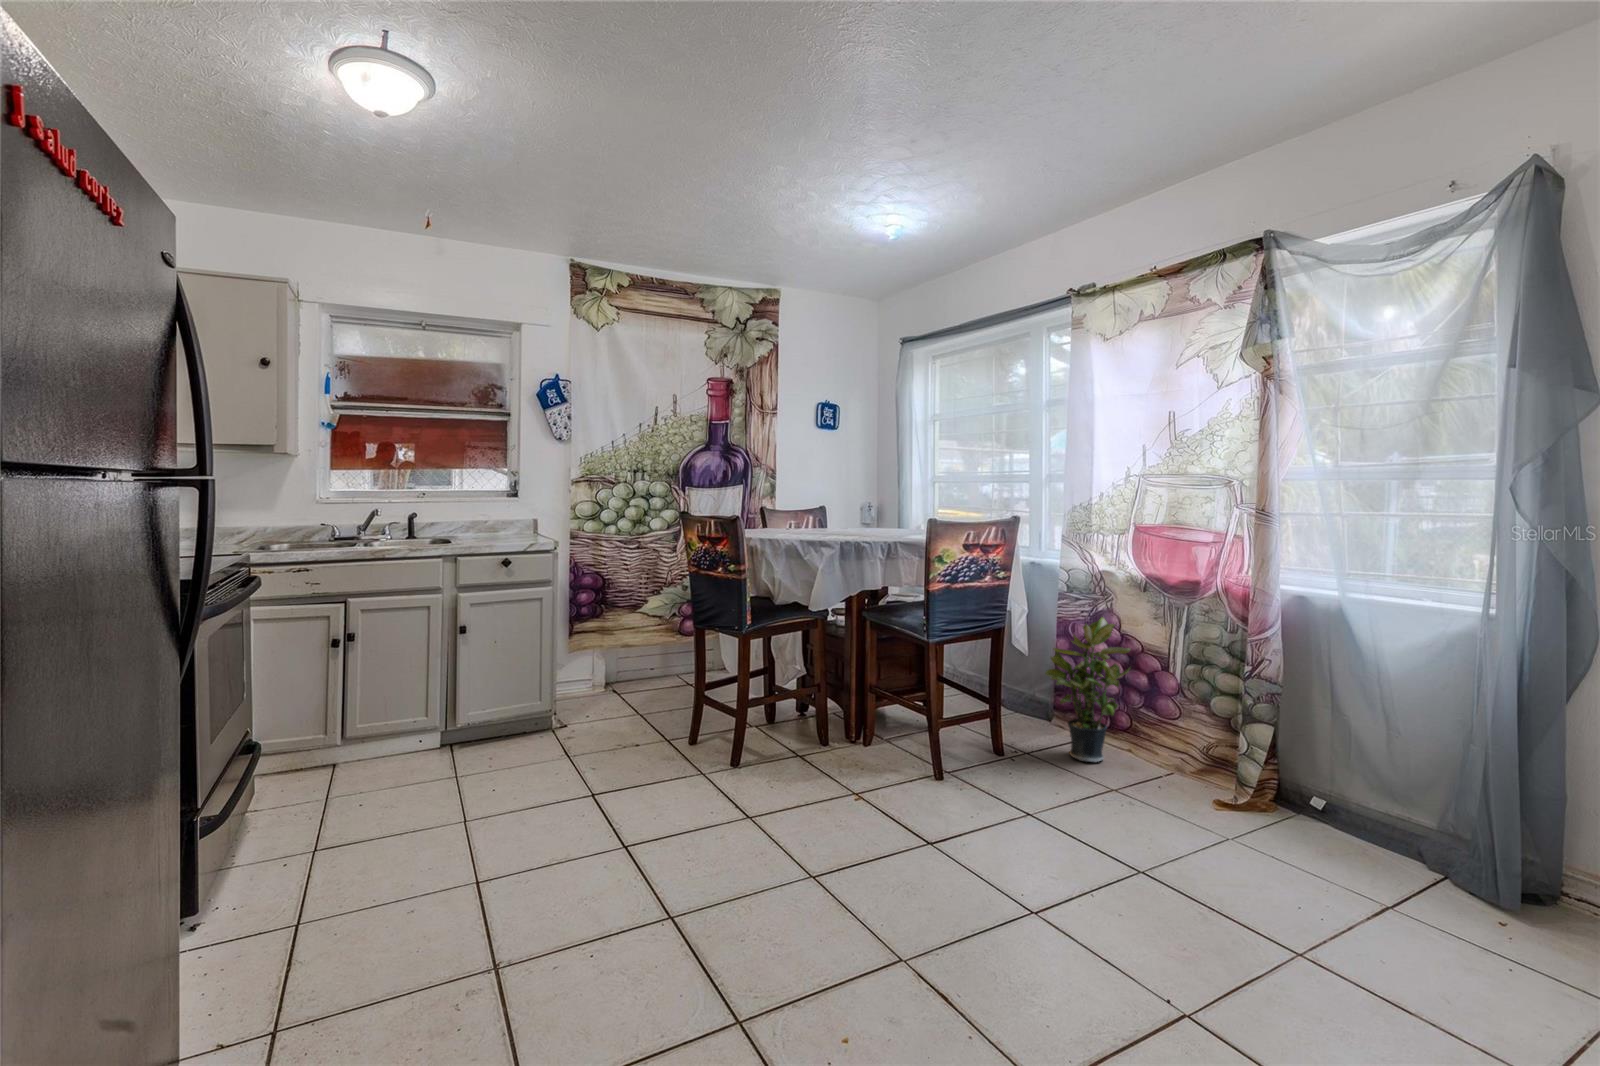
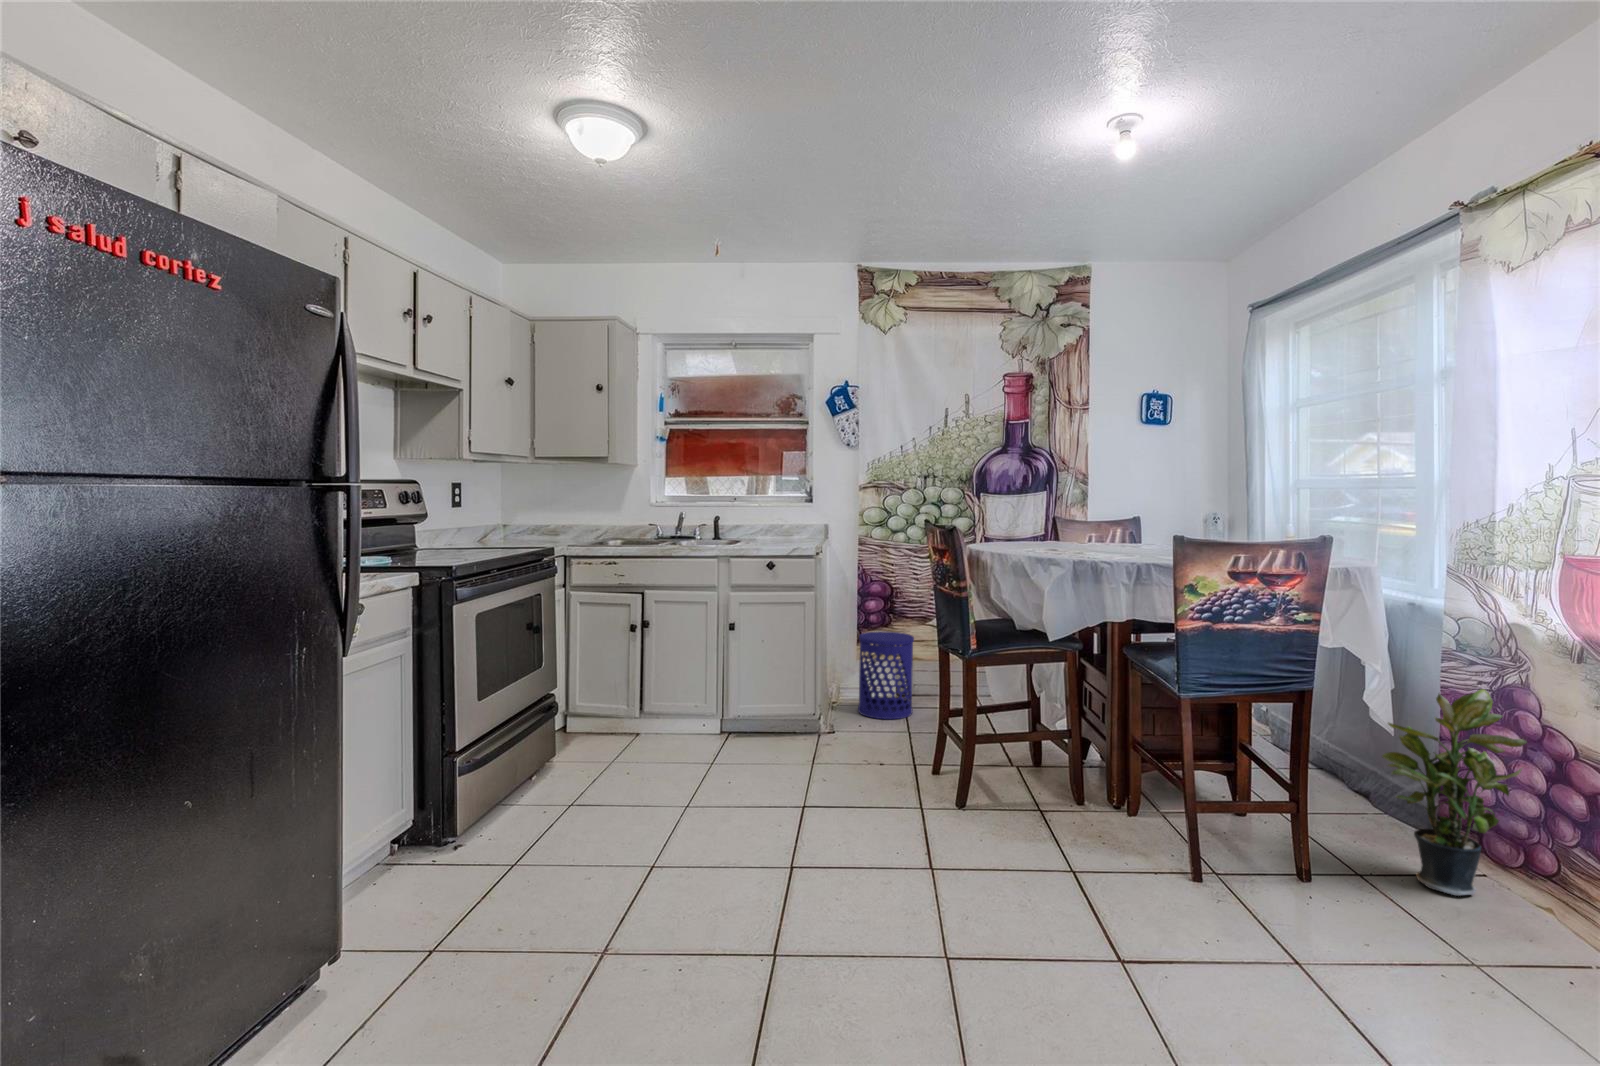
waste bin: none [585,622,640,709] -> present [858,631,914,719]

